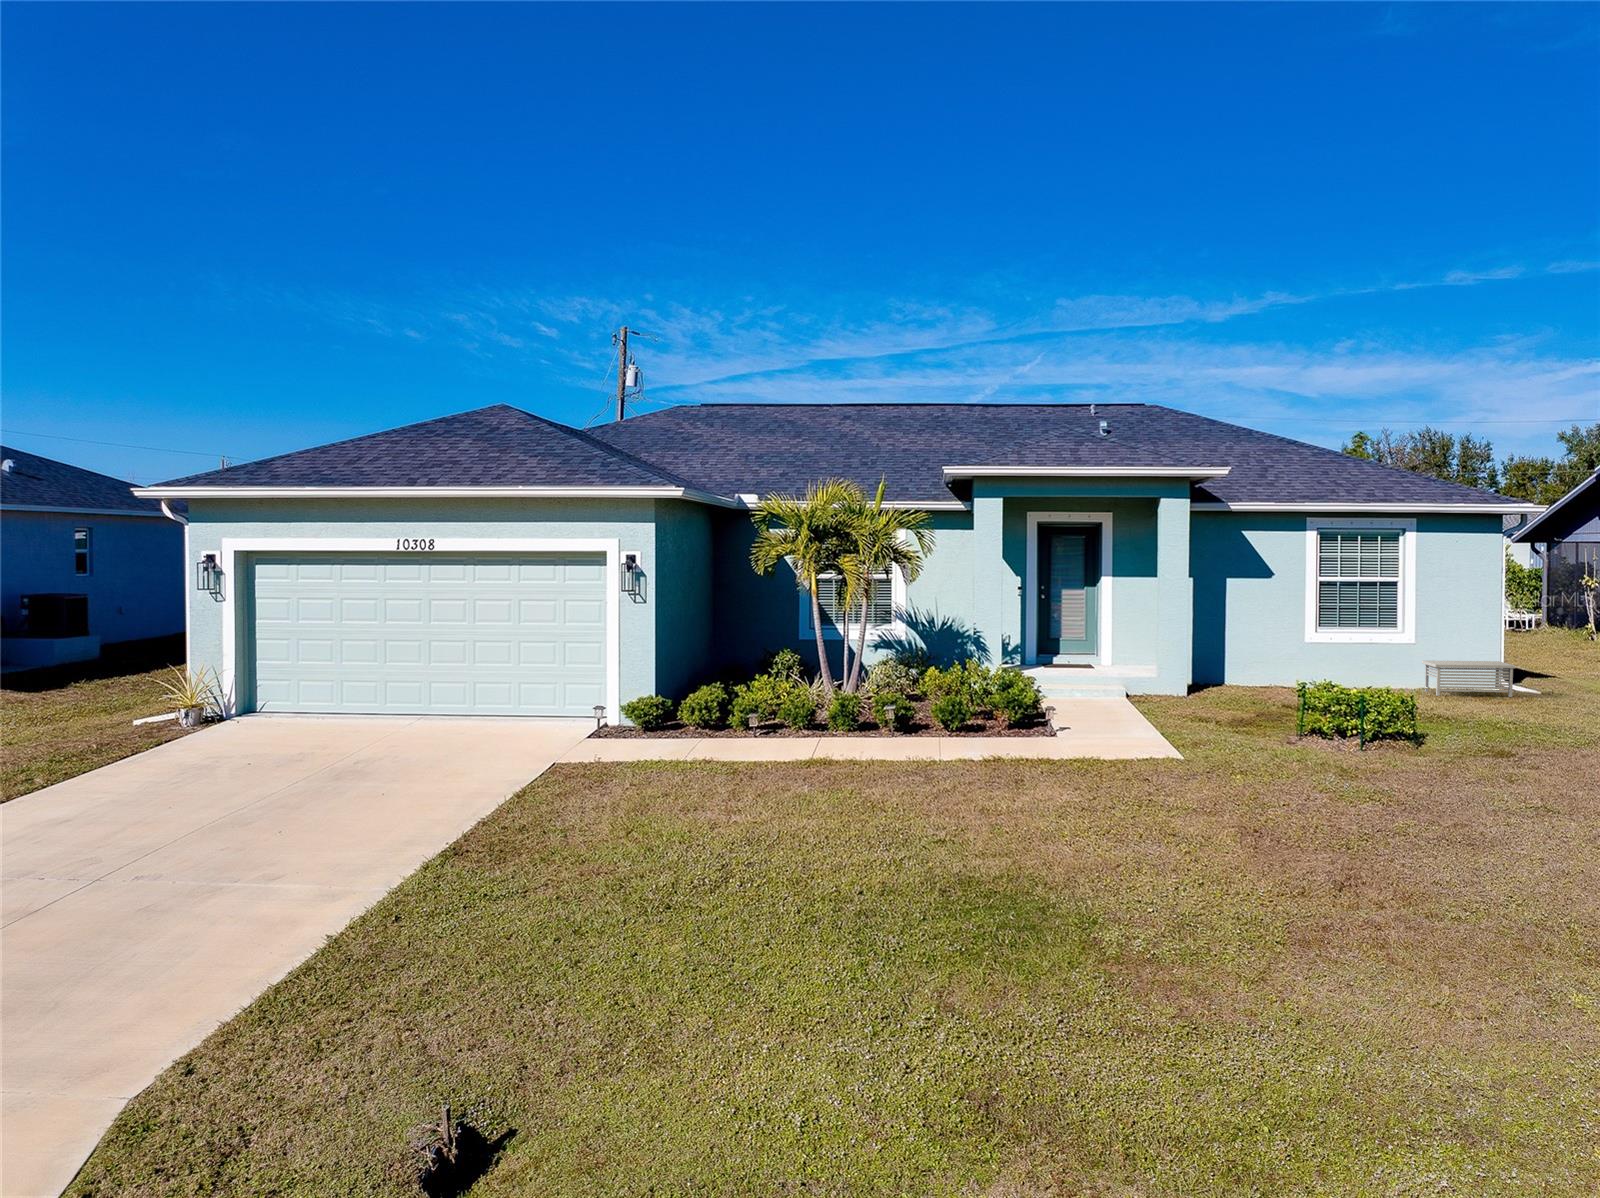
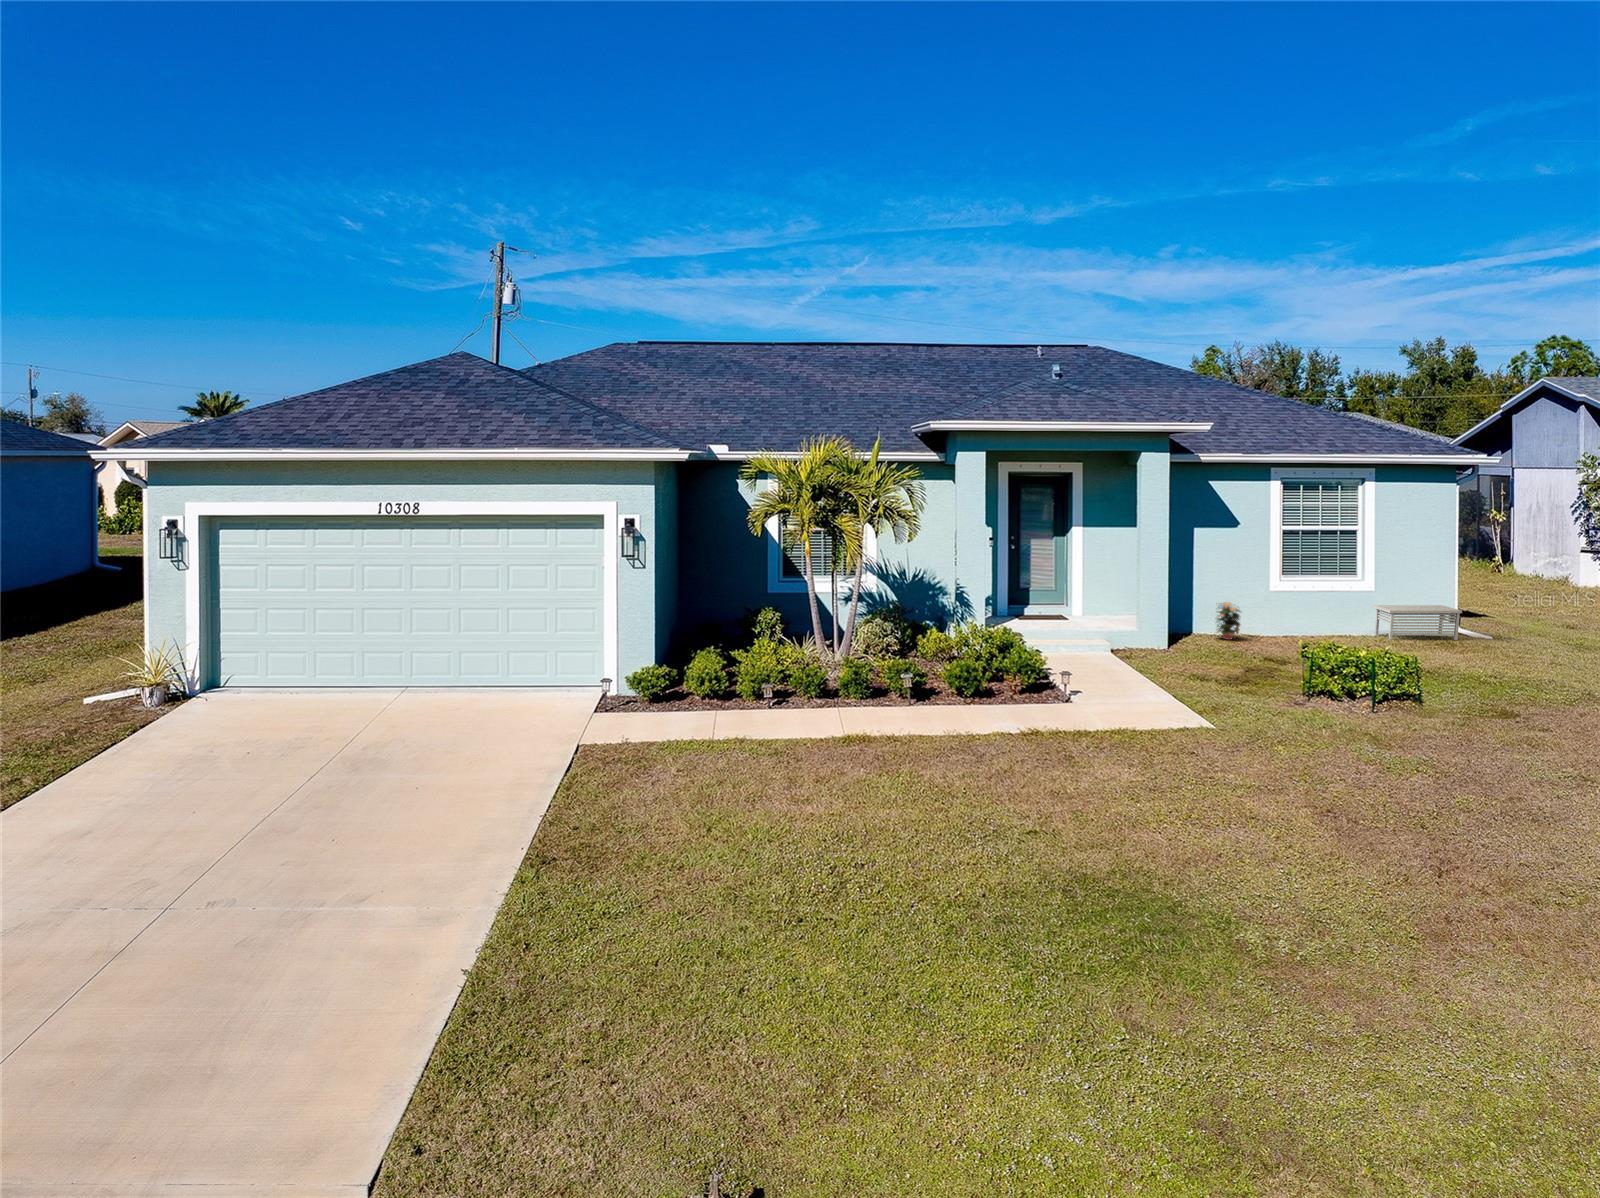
decorative plant: none [1245,654,1275,693] -> present [1217,602,1240,640]

